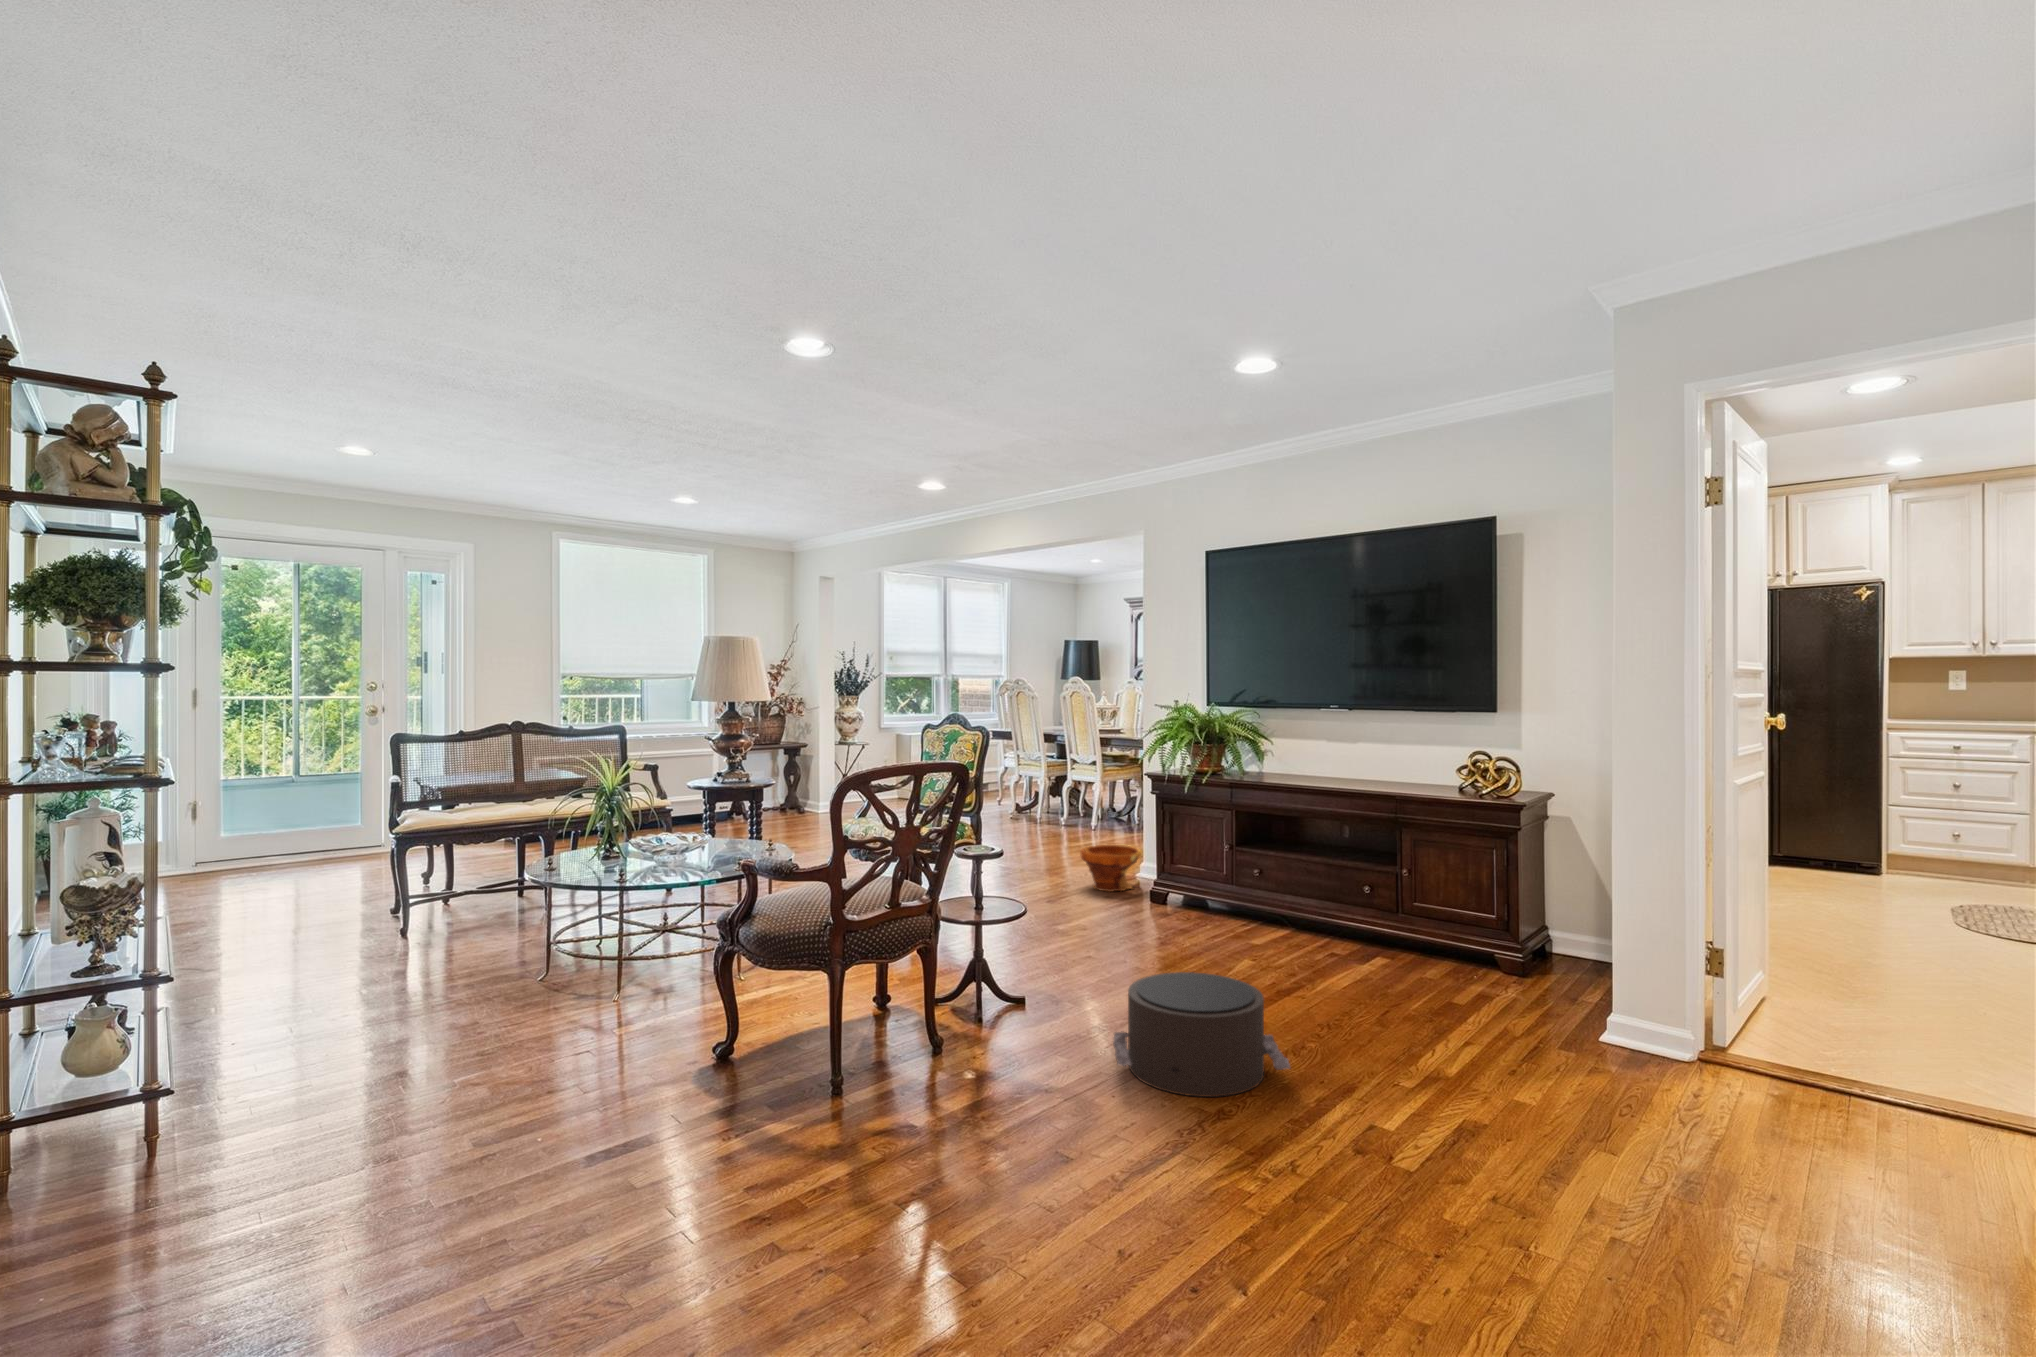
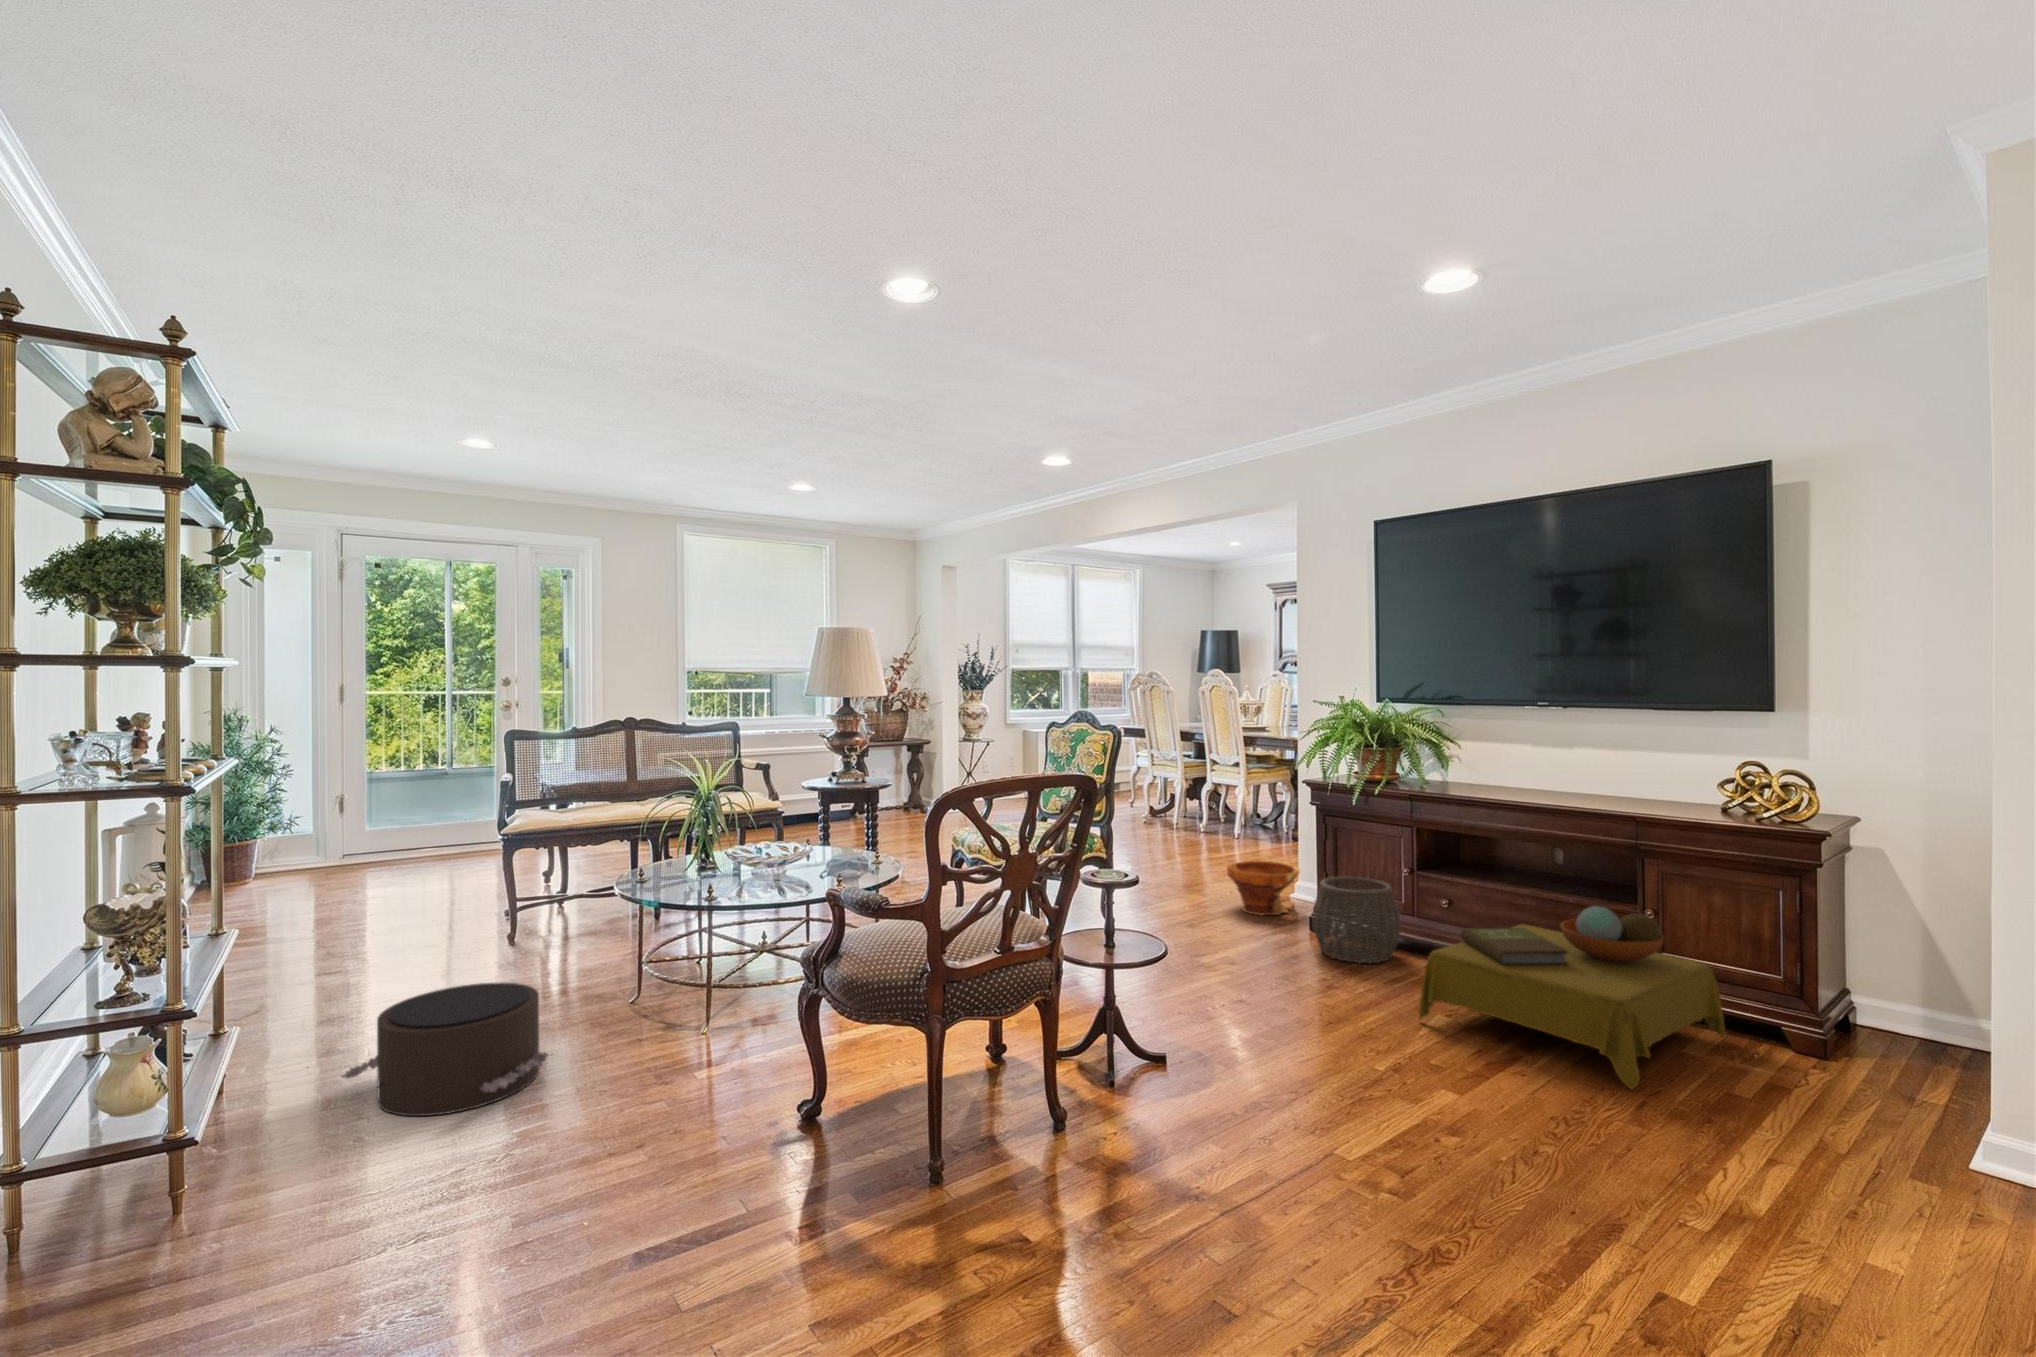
woven basket: none [1149,854,1222,926] -> present [1312,877,1401,963]
side table: none [1229,866,1458,1004] -> present [1419,906,1725,1089]
pouf: present [1113,972,1290,1097] -> present [342,982,550,1116]

